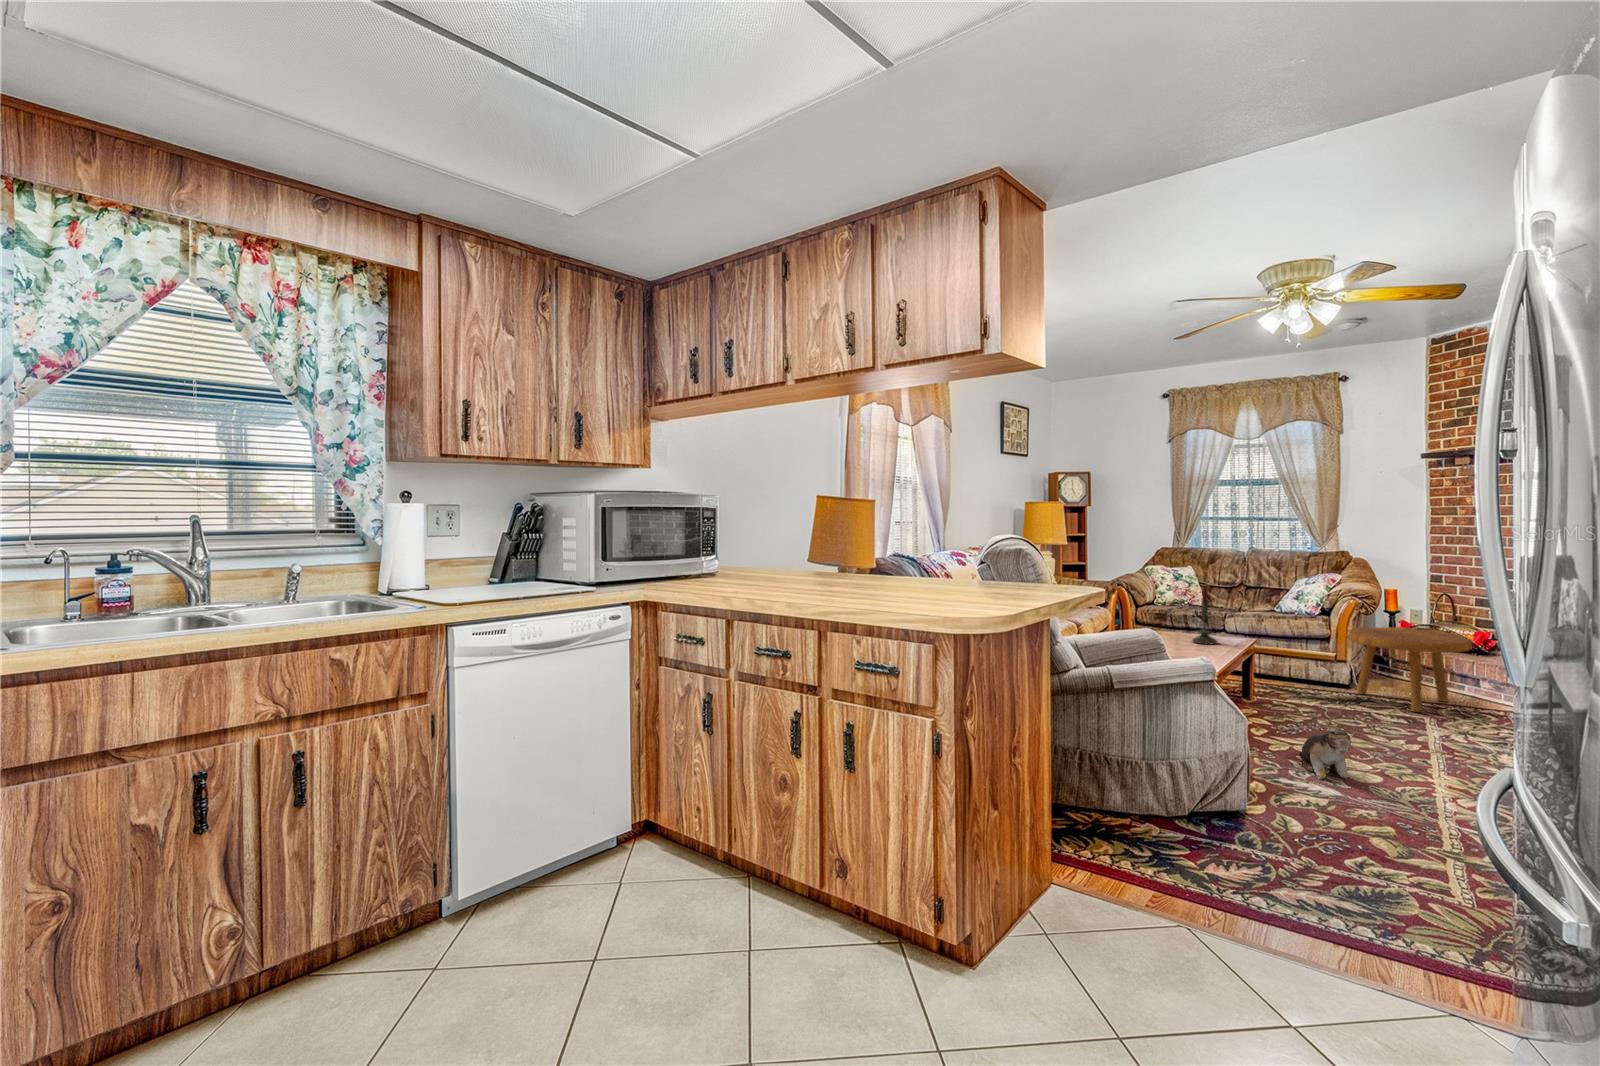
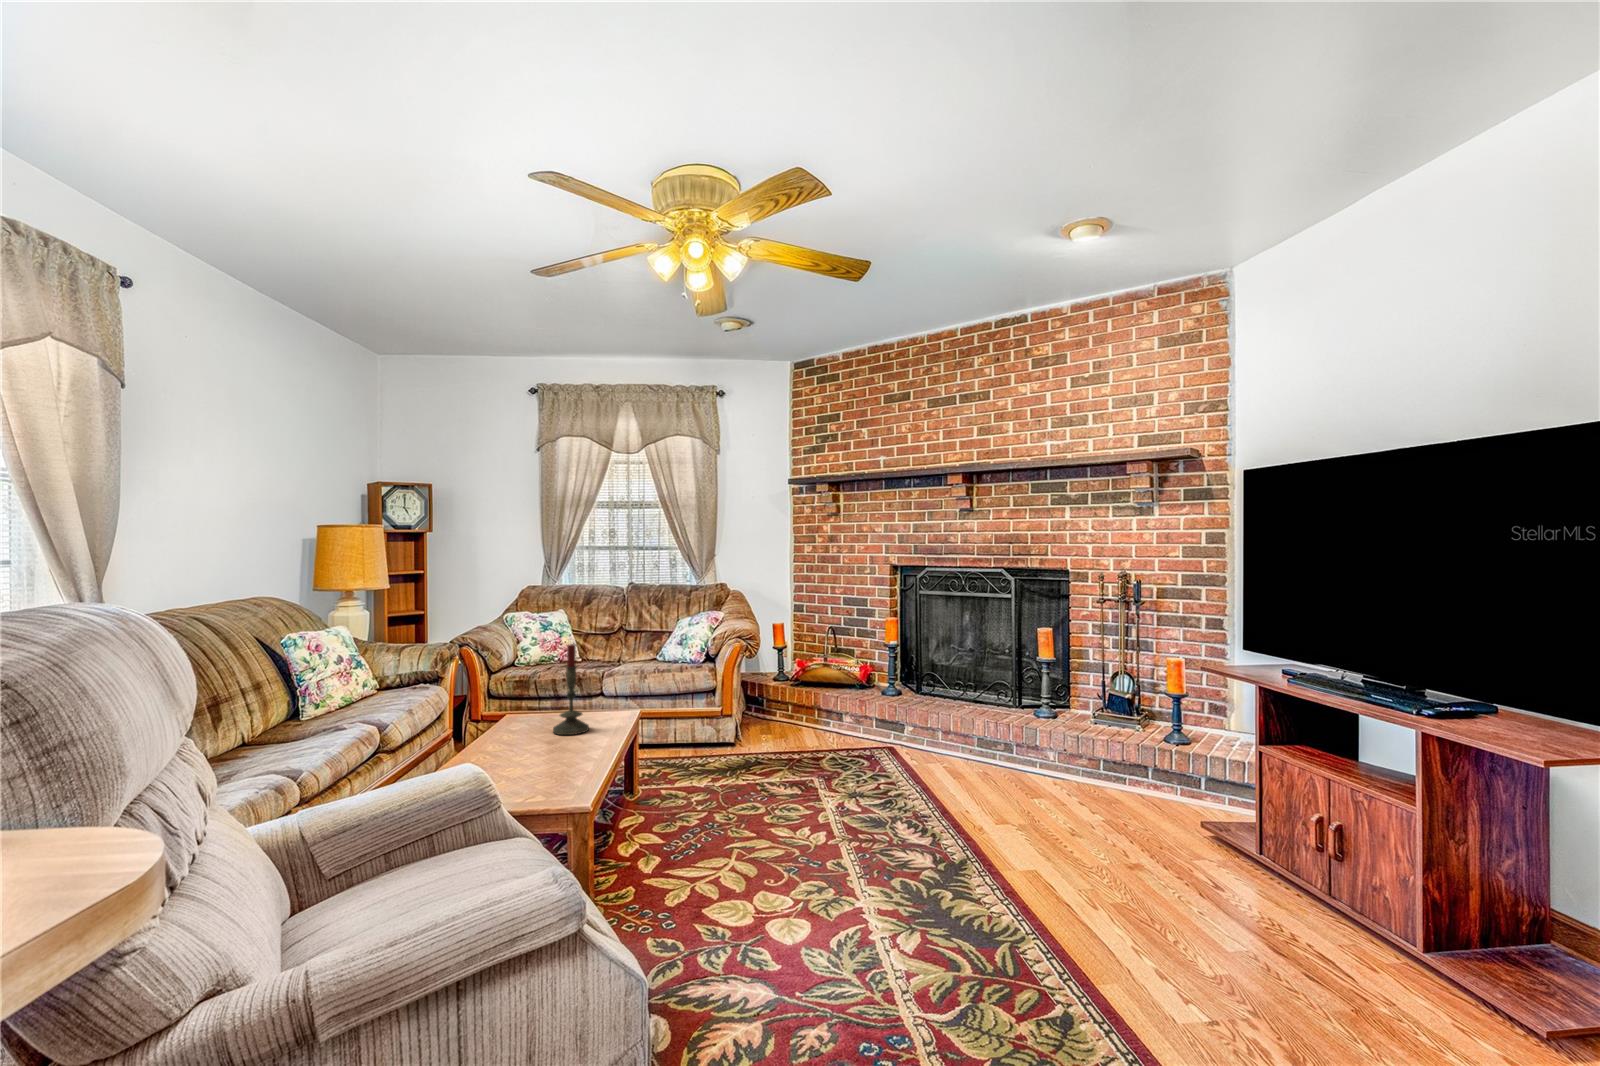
footstool: present [1347,627,1472,712] -> none [736,670,847,774]
plush toy: present [1299,728,1355,779] -> none [701,871,783,962]

